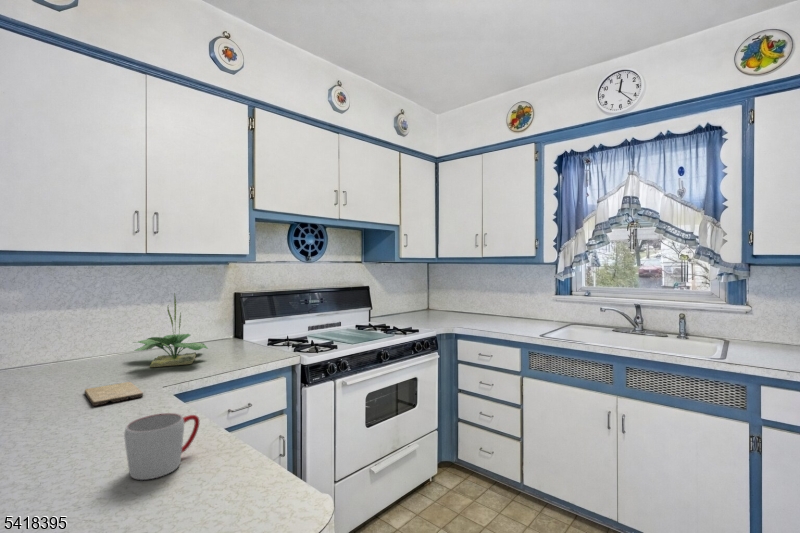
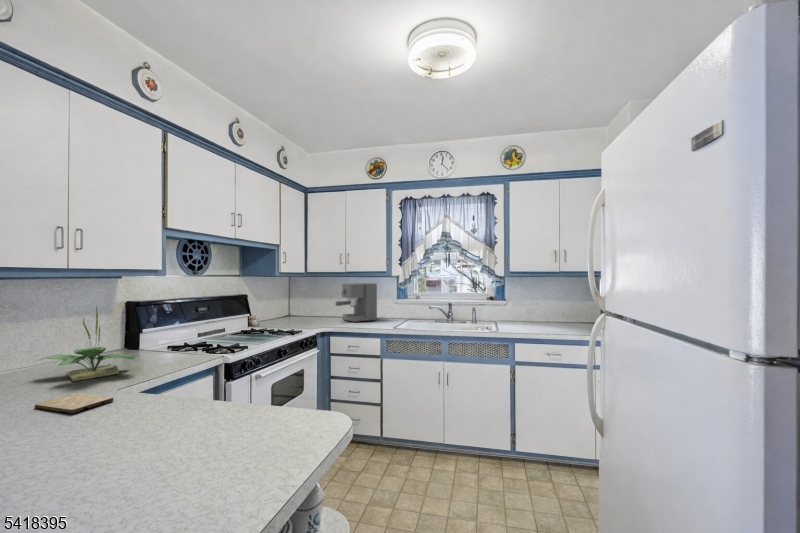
coffee maker: none [469,273,526,324] -> present [336,283,377,322]
mug: present [124,413,199,480] -> none [195,393,237,440]

